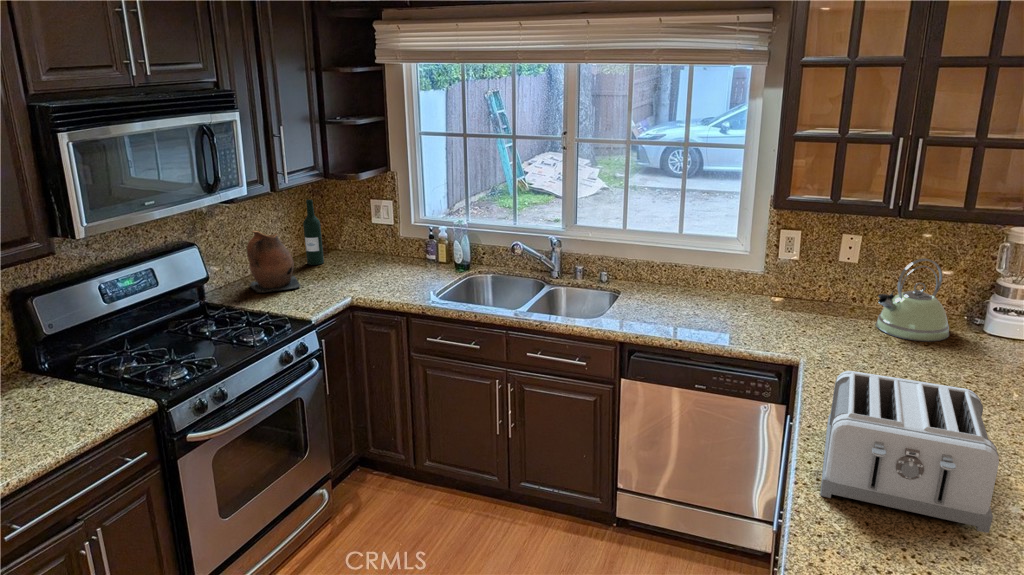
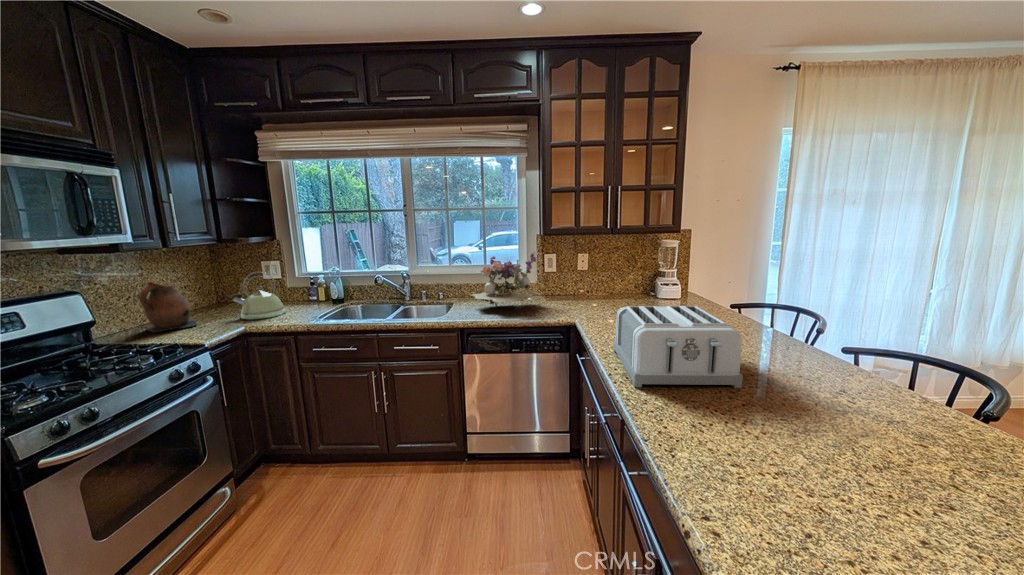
wine bottle: present [303,199,324,265] -> none [201,262,222,312]
flower arrangement: none [647,231,759,313] -> present [472,252,540,306]
kettle: present [876,259,949,341] -> present [231,272,286,320]

